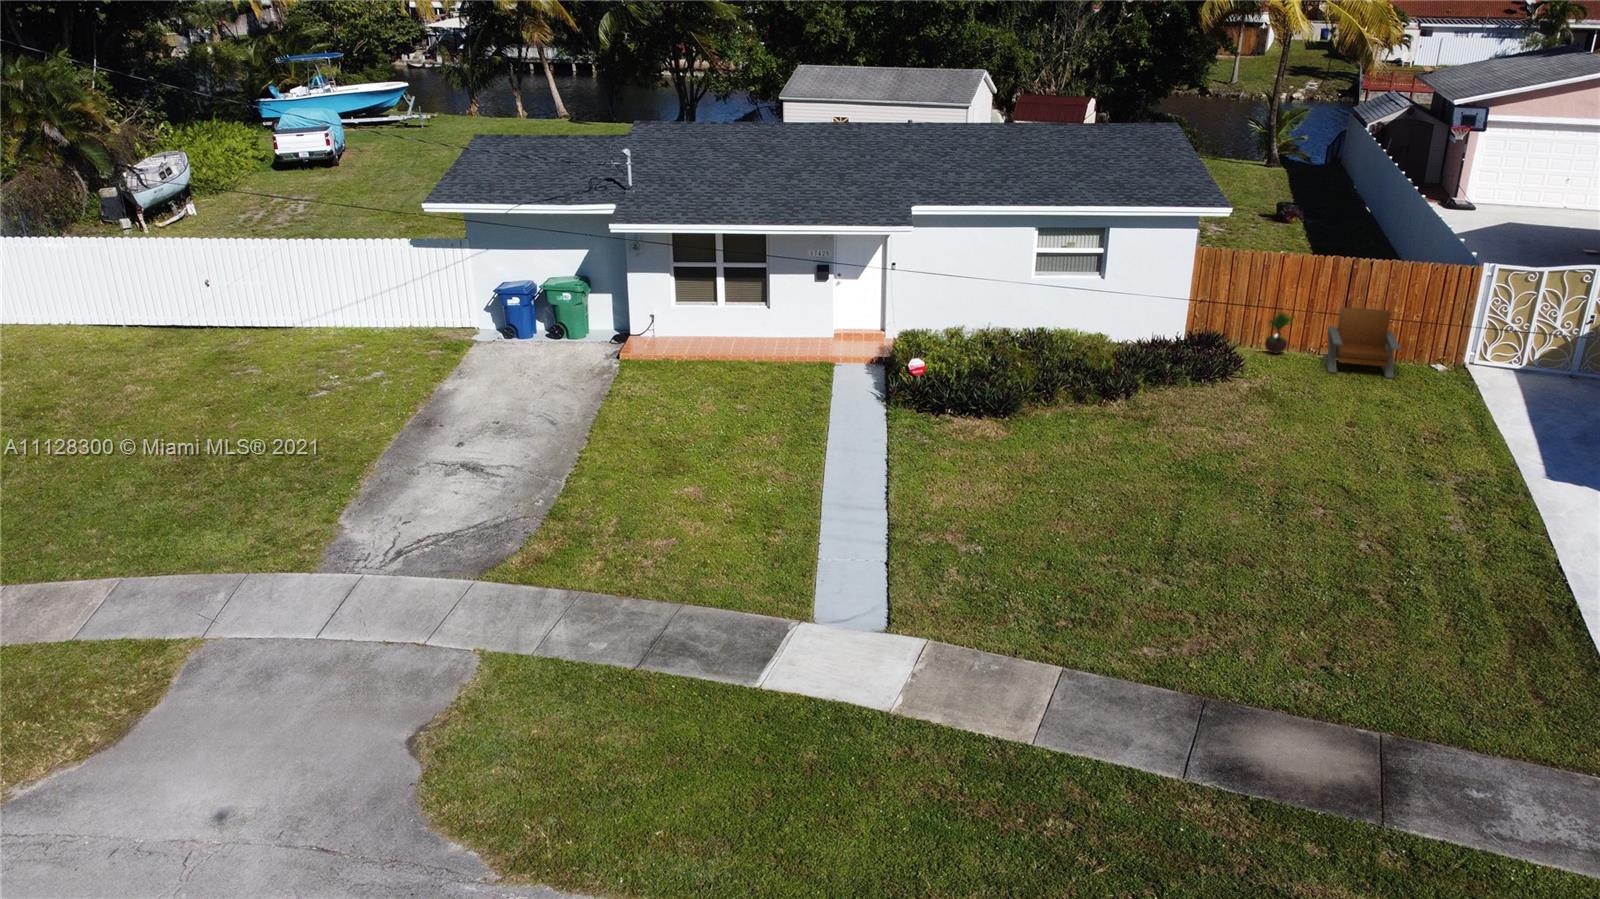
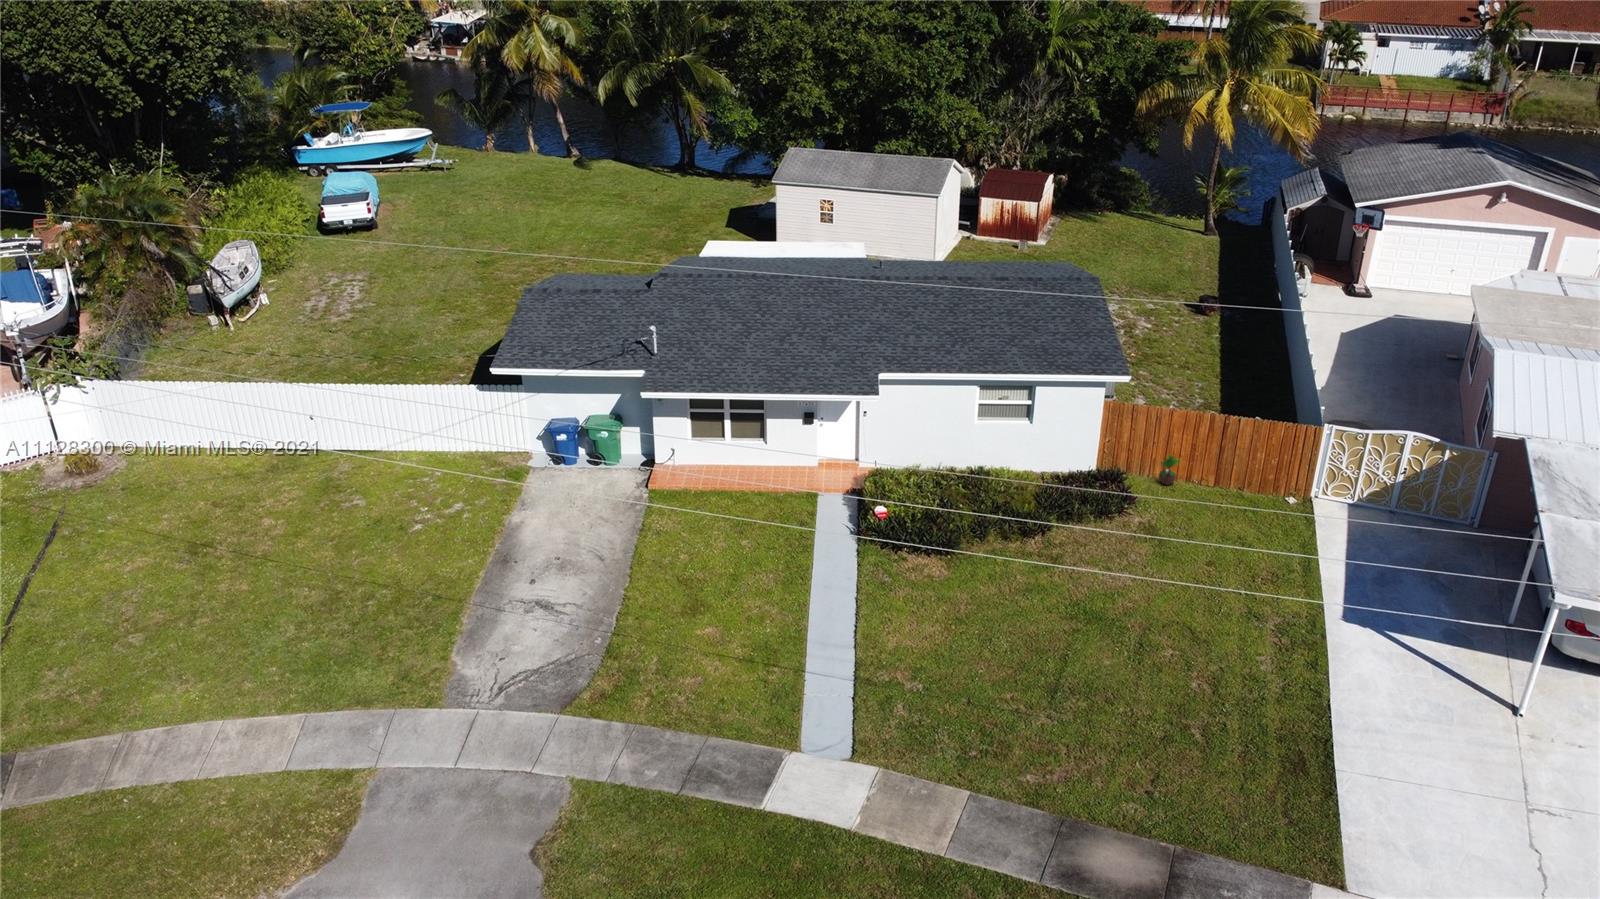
lounge chair: present [1323,307,1400,379] -> none [1204,452,1259,513]

